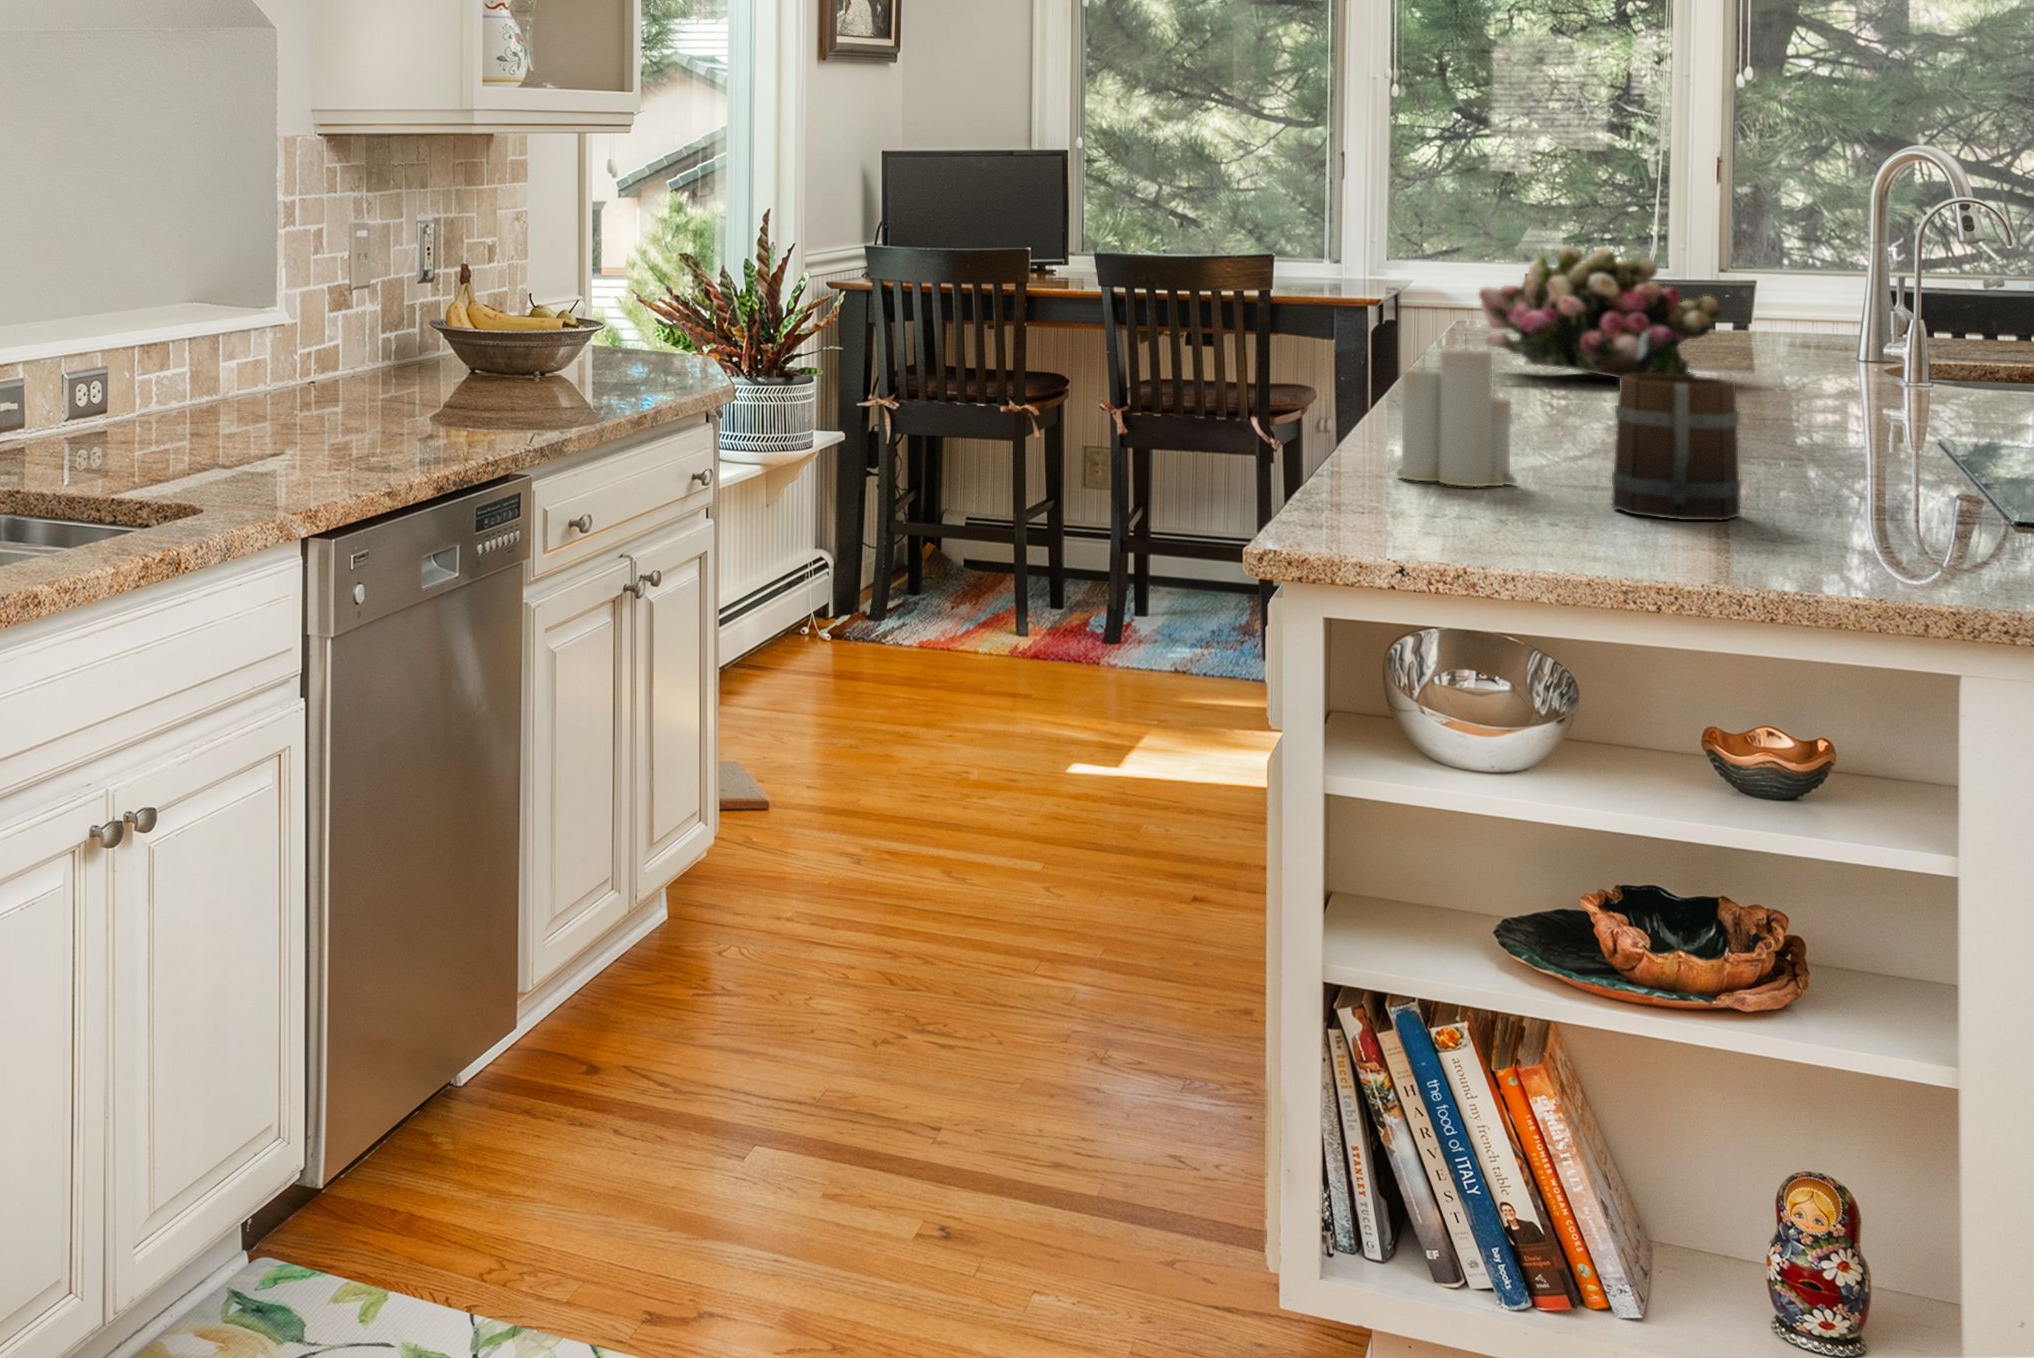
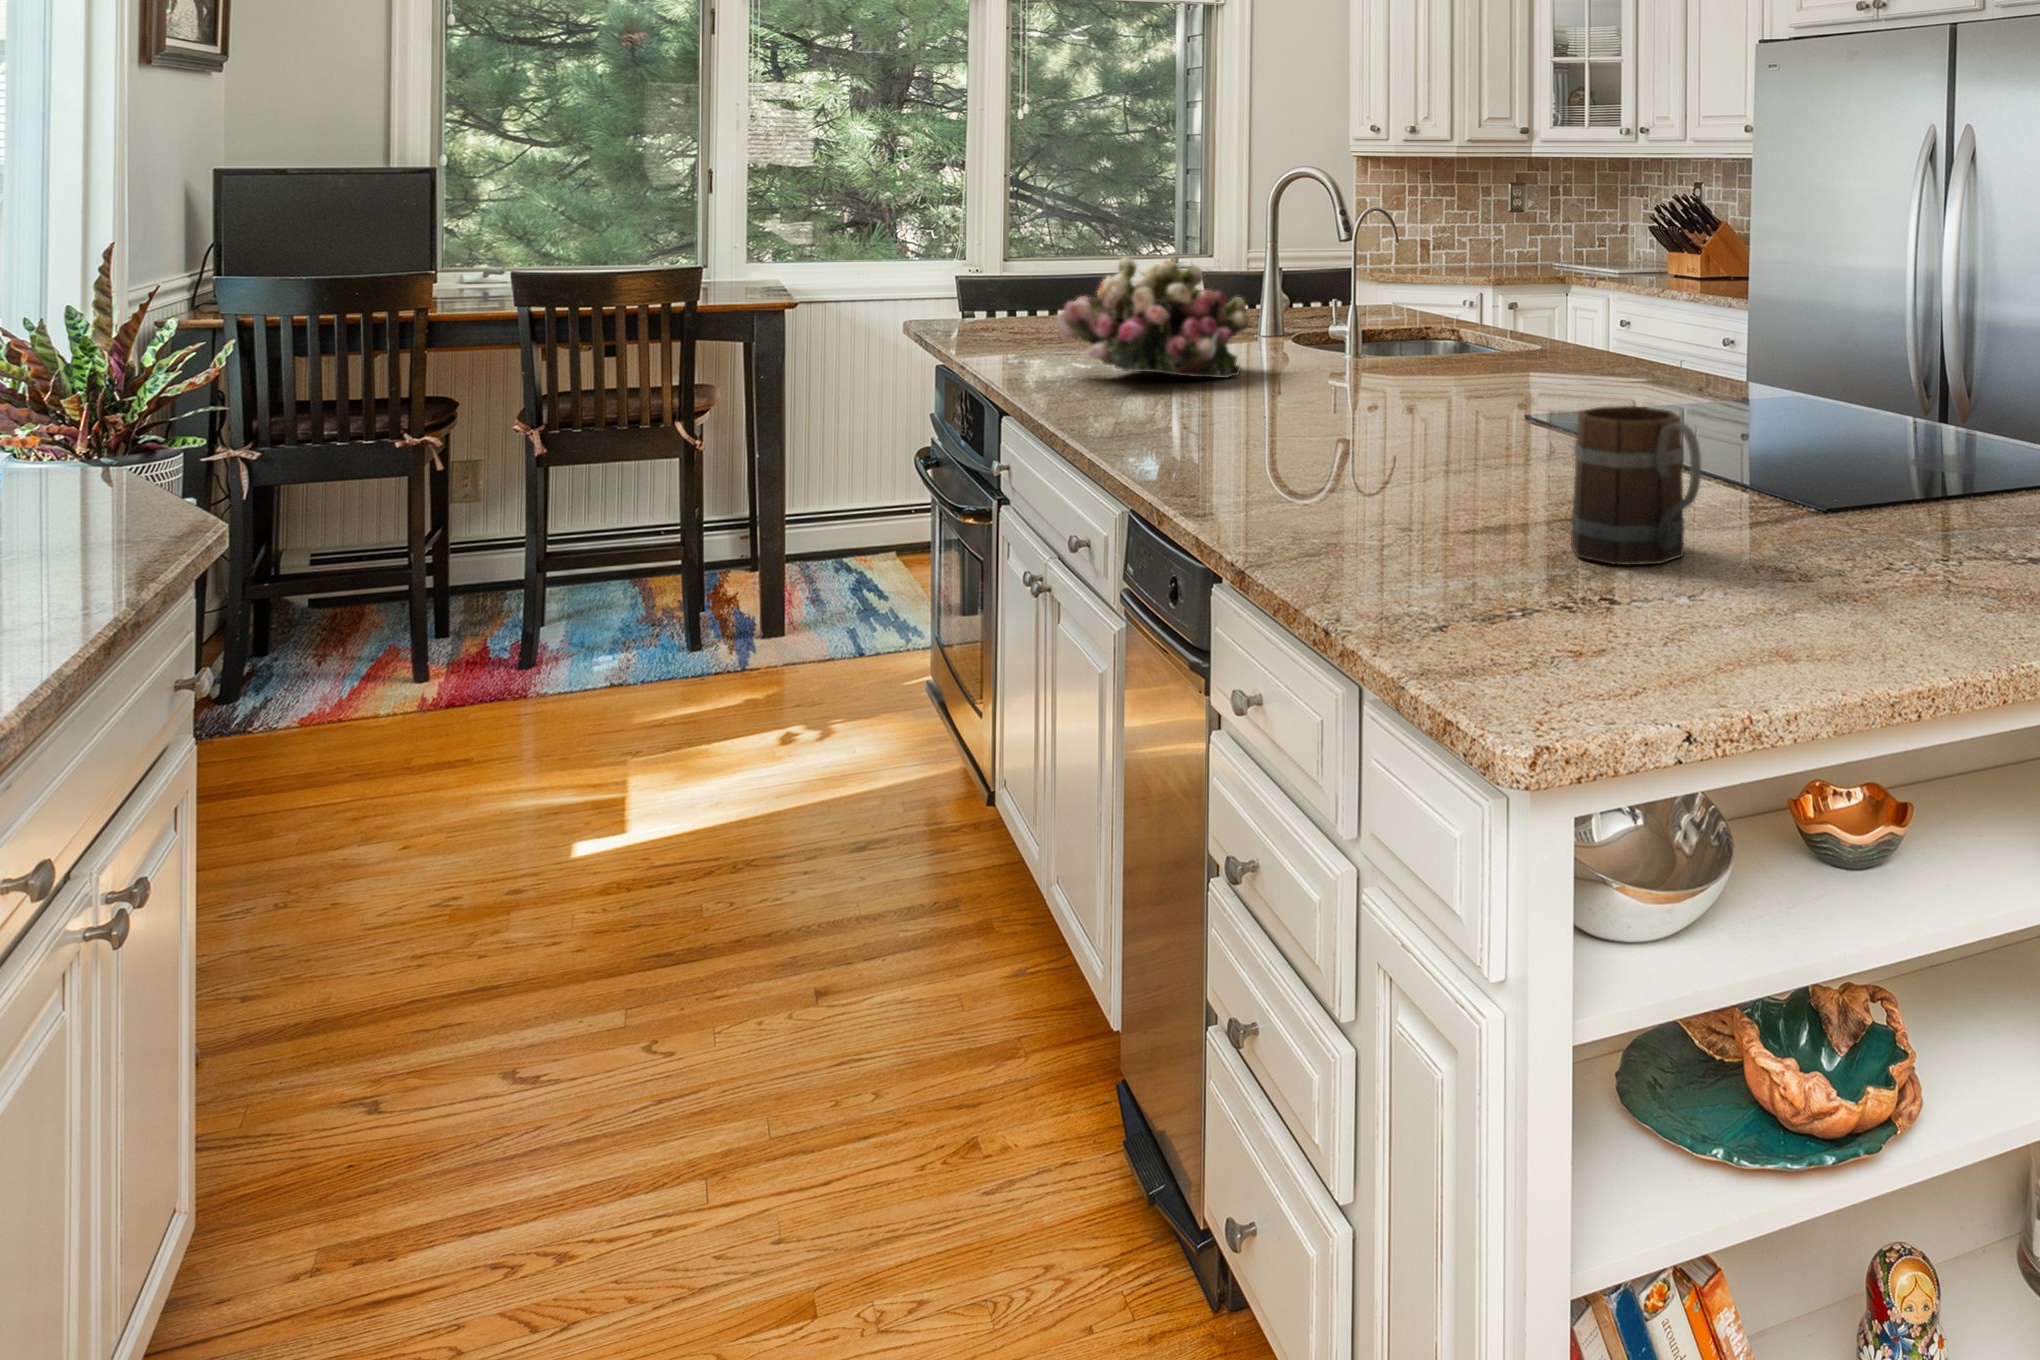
candle: present [1397,347,1517,487] -> none [1318,380,1434,554]

